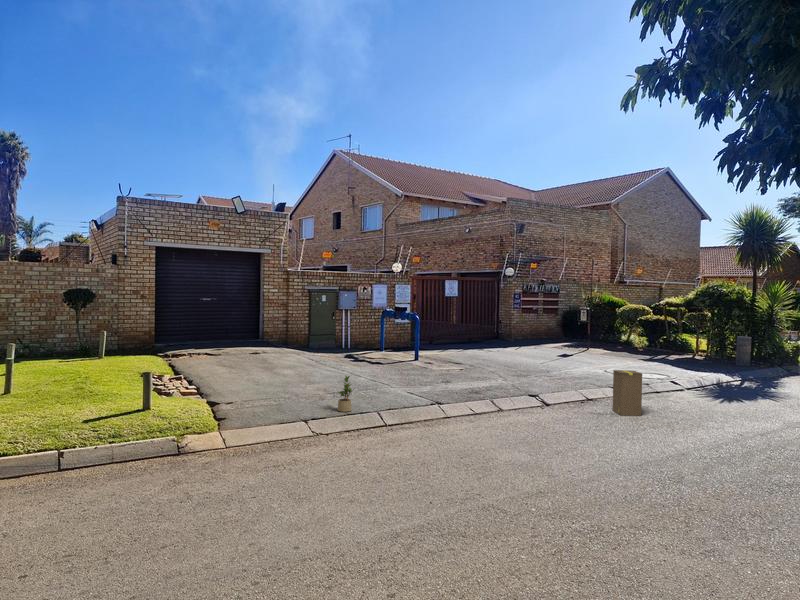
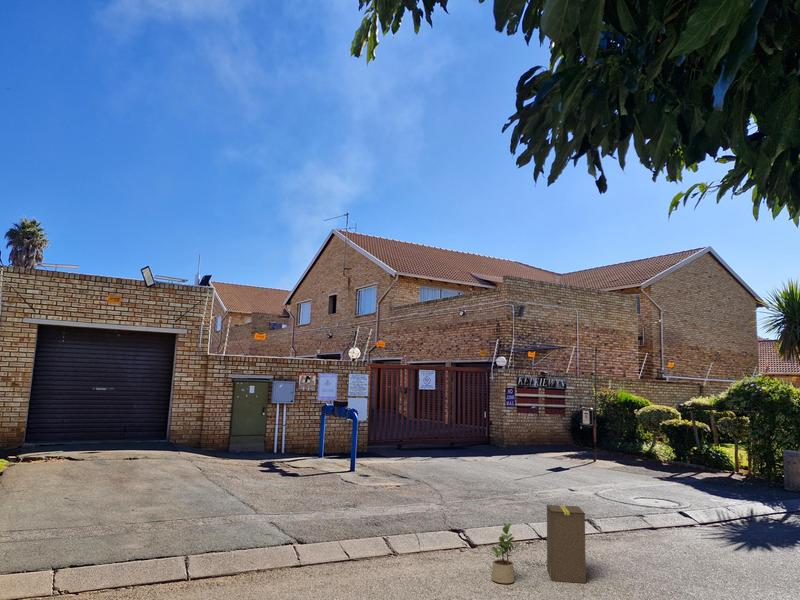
potted plant: present [338,376,352,412] -> present [491,523,518,583]

